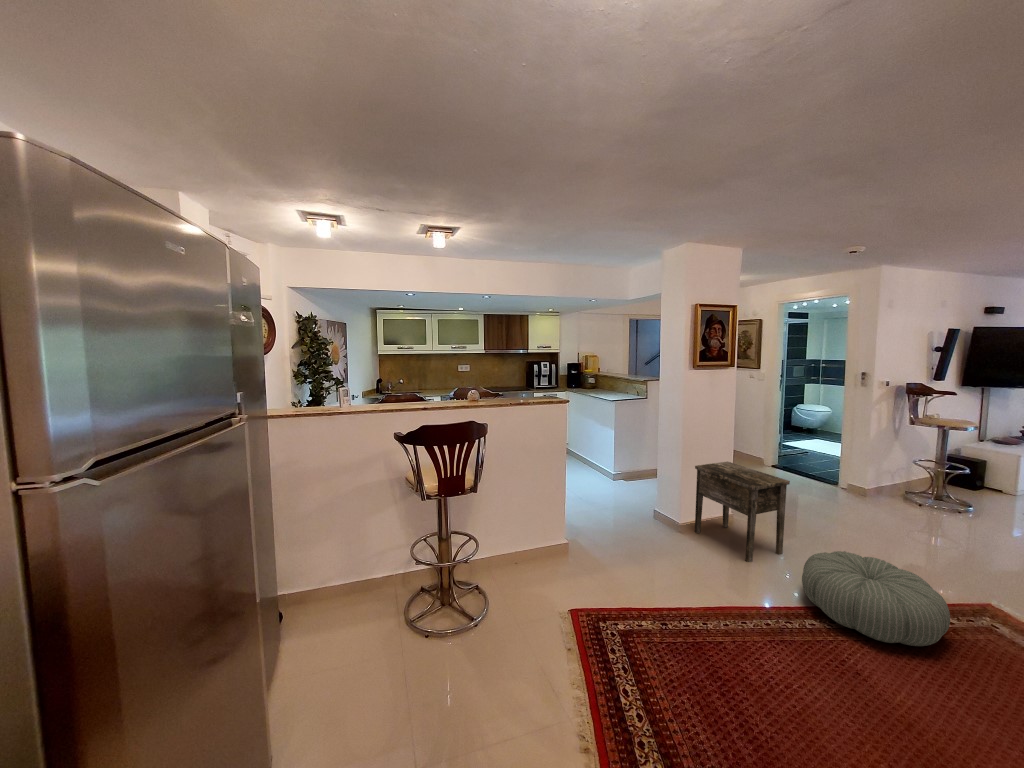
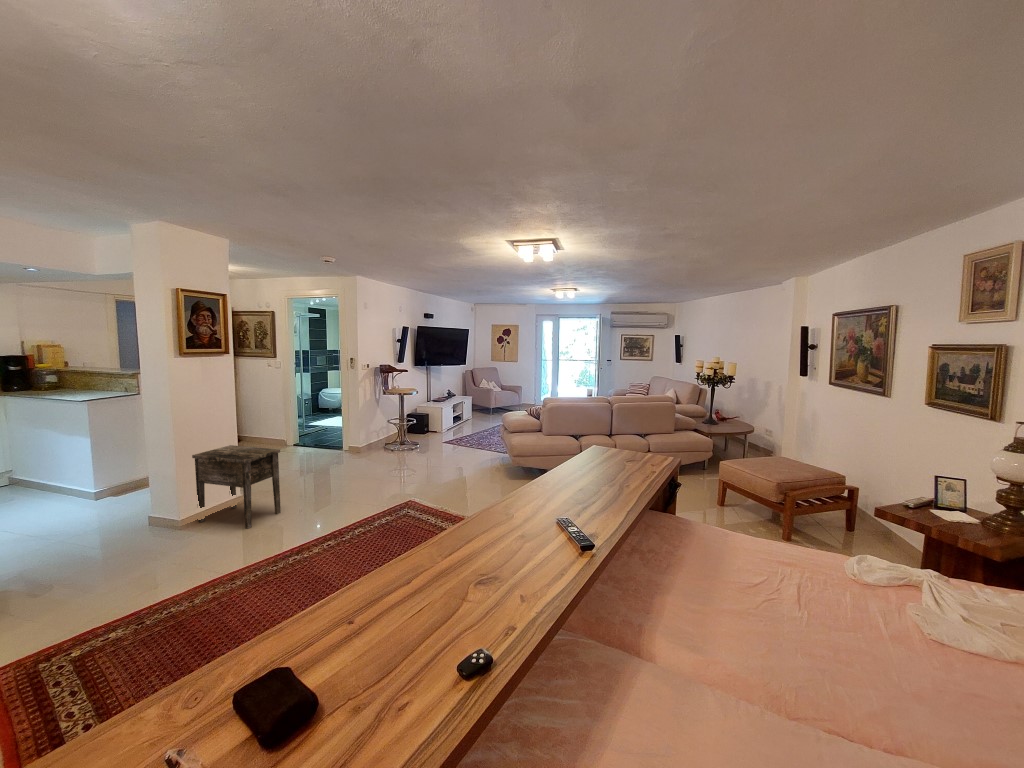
pouf: present [802,551,950,646] -> none [283,490,369,544]

